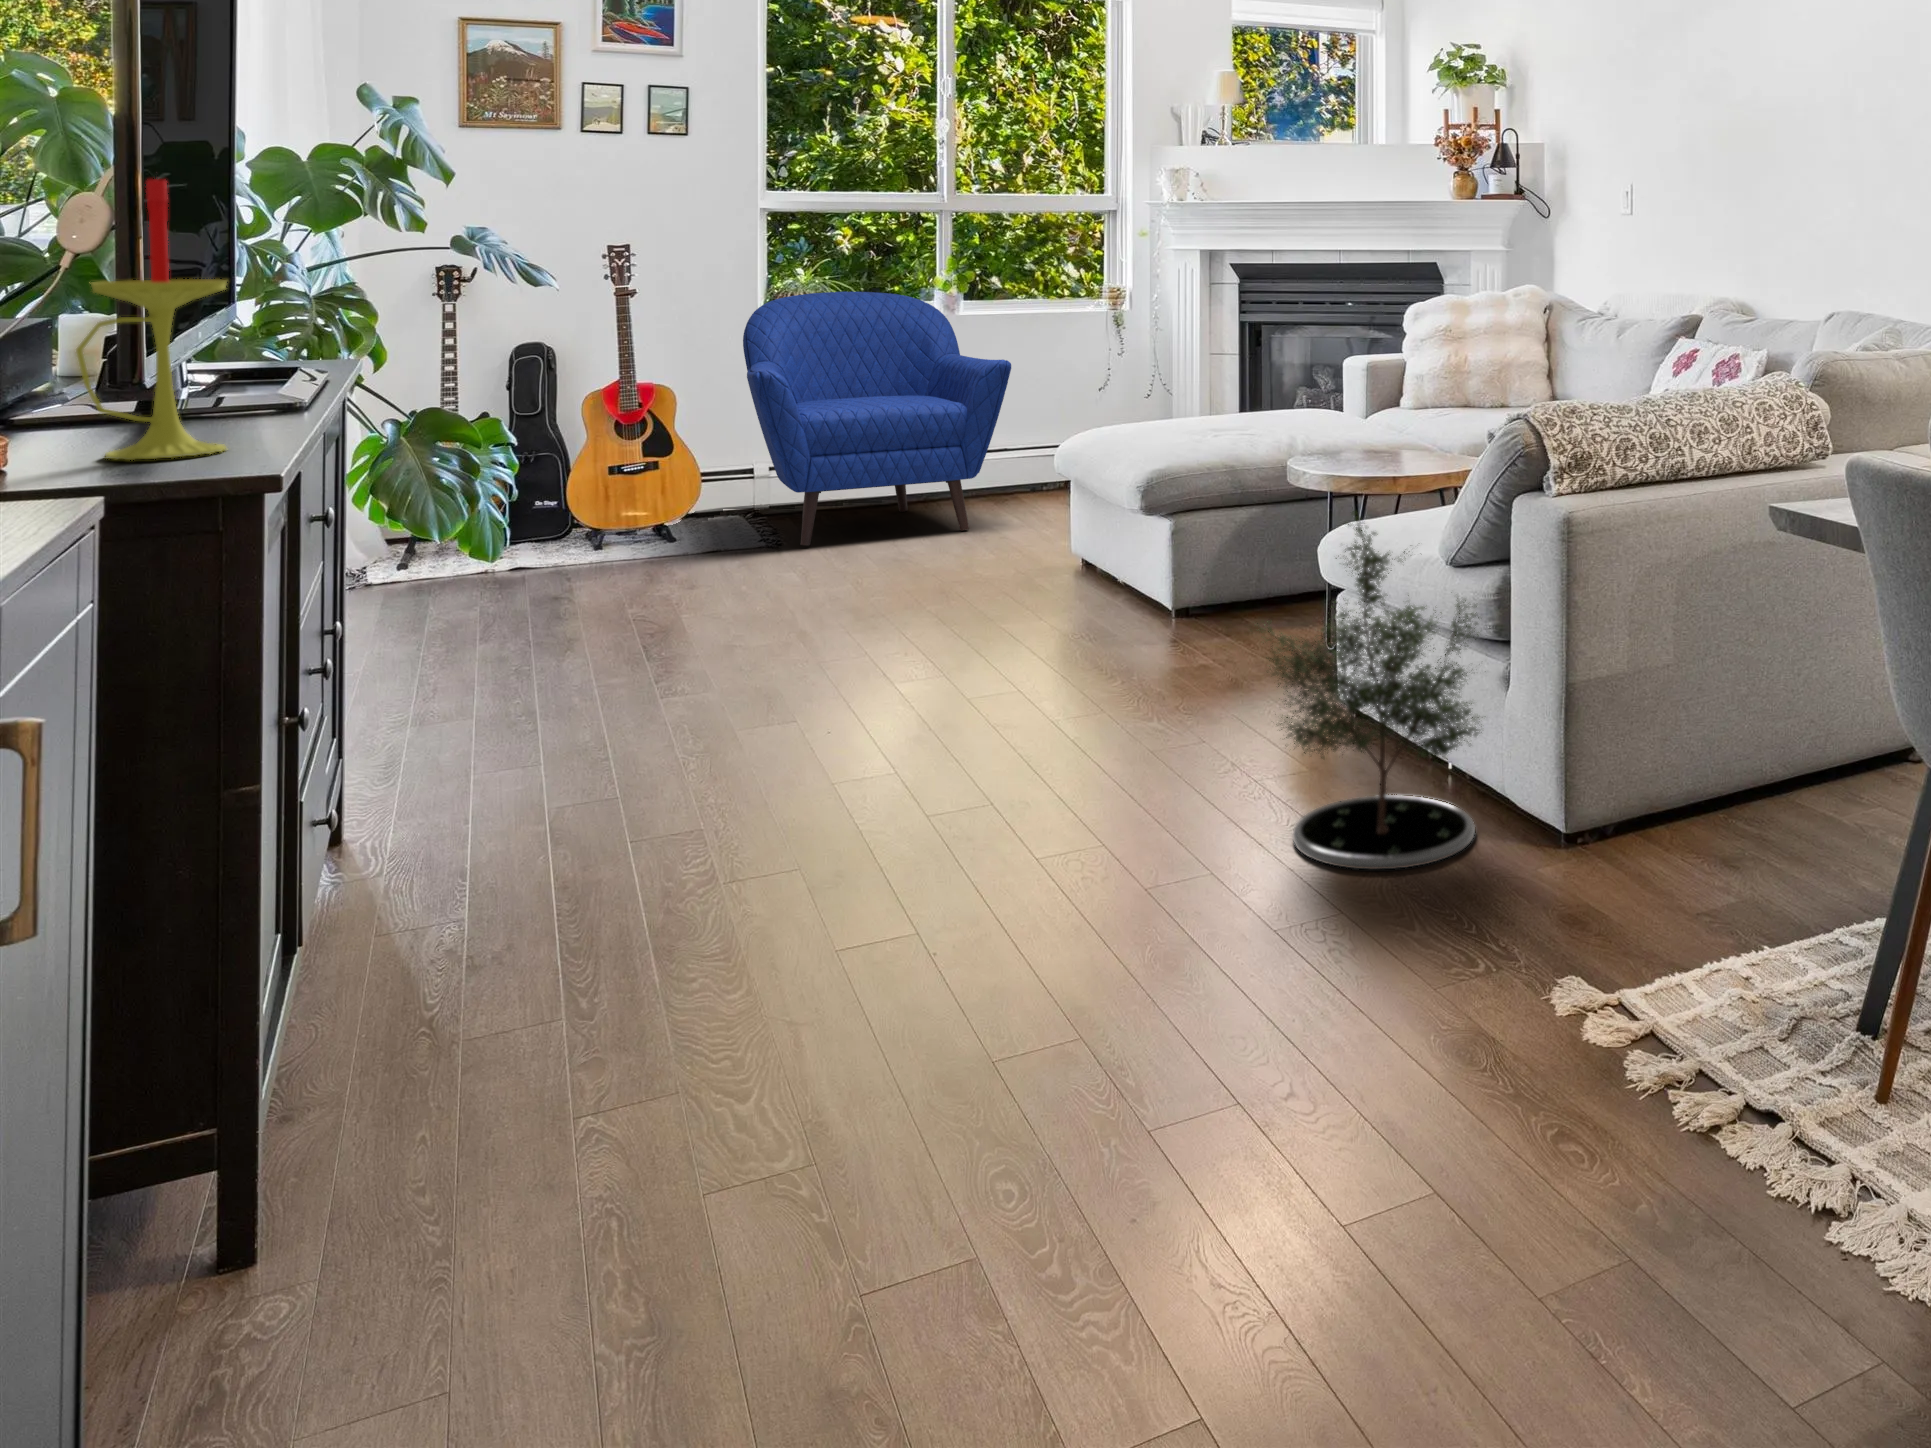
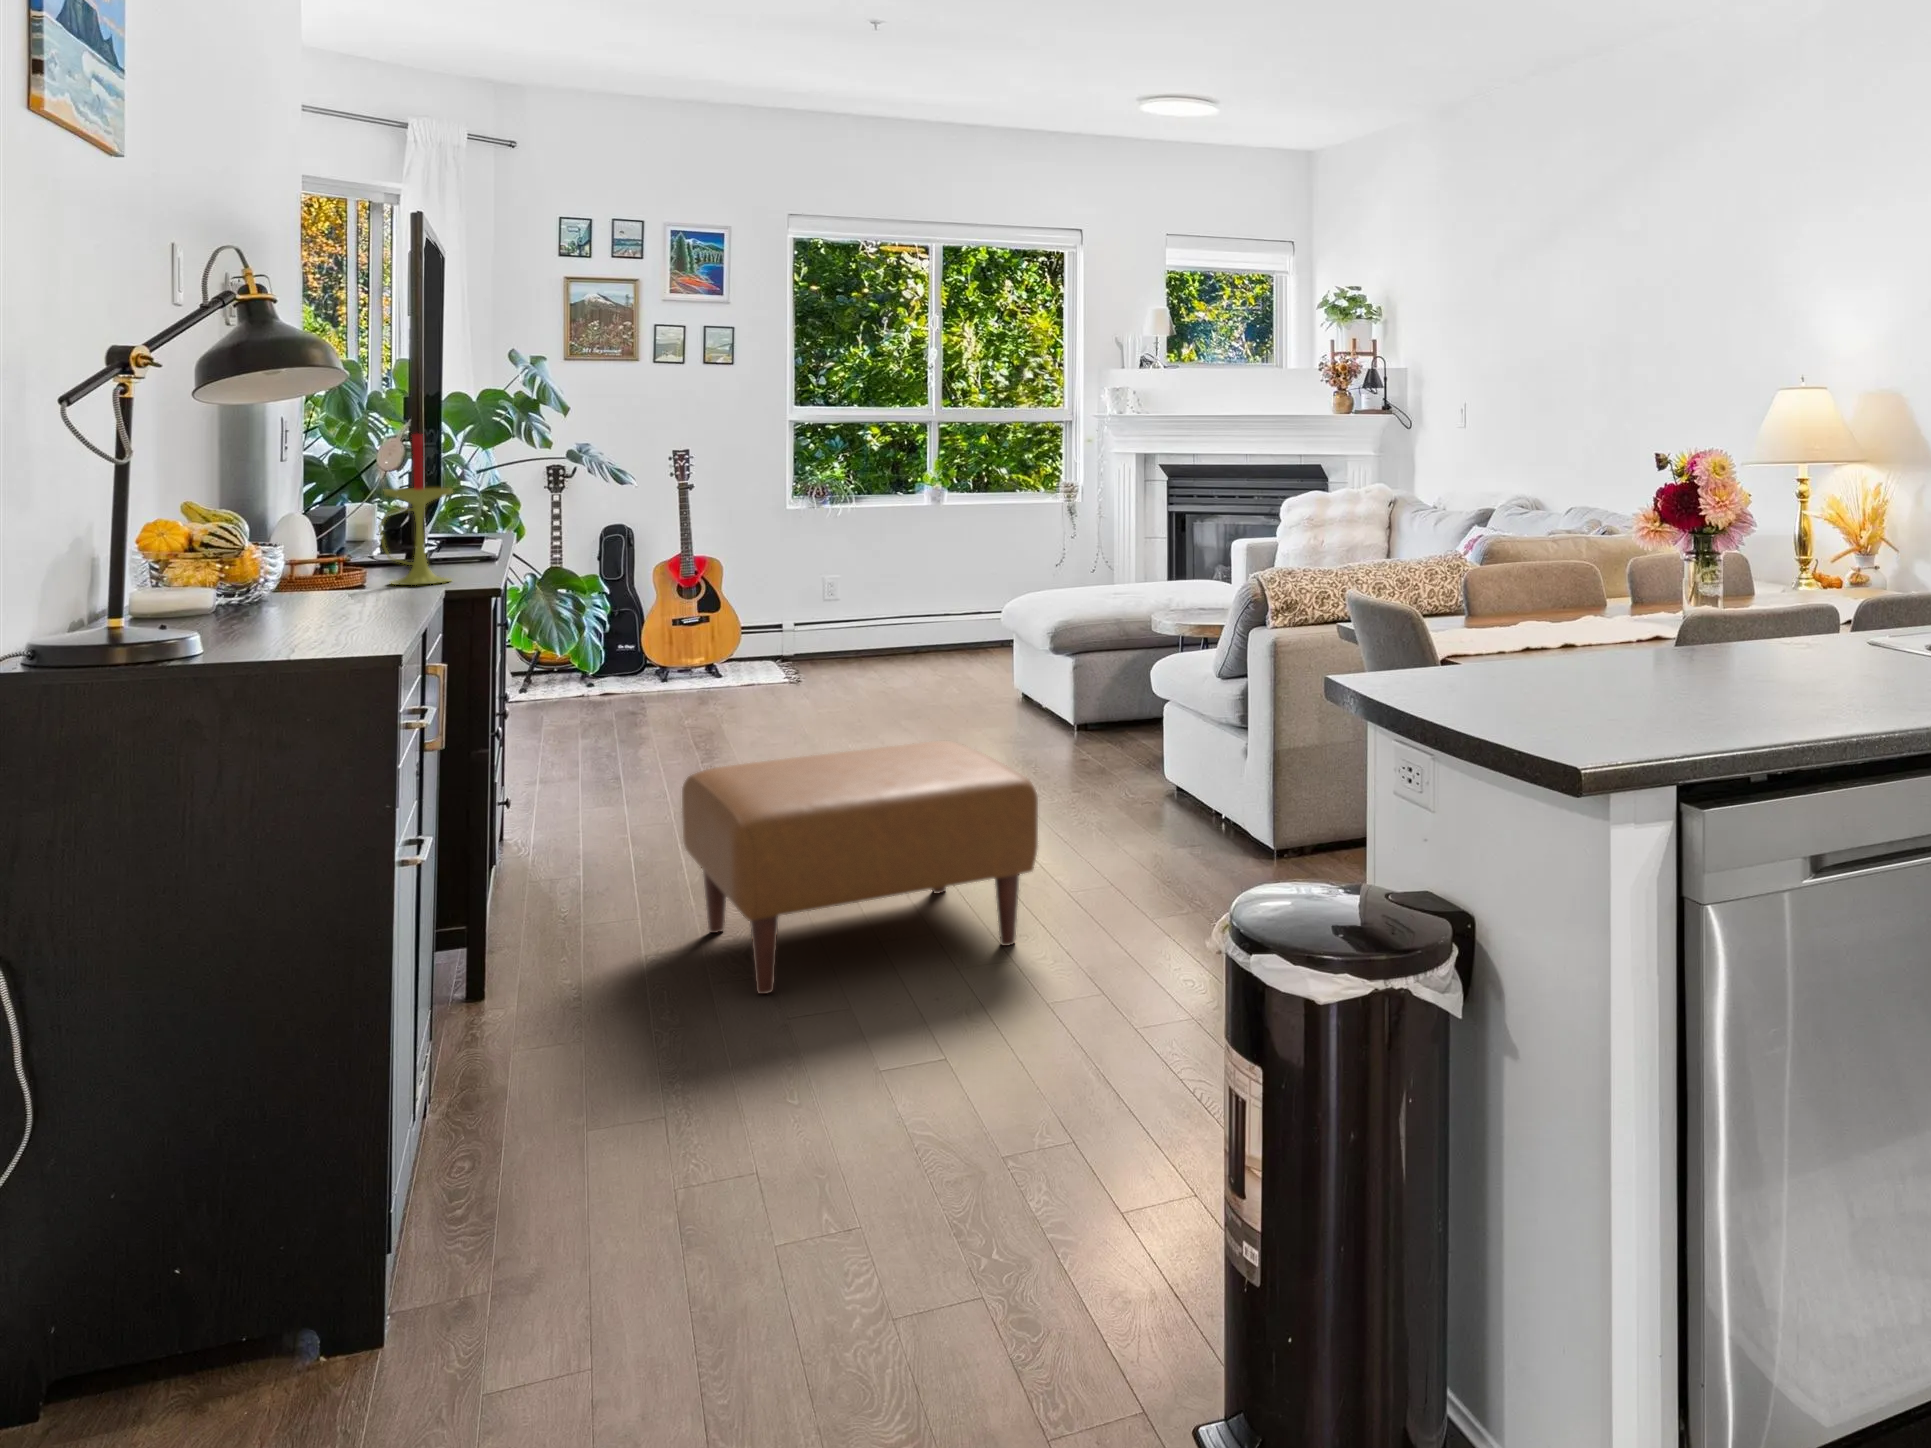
armchair: present [743,292,1011,545] -> none [776,486,980,680]
potted tree: present [1257,511,1479,869] -> none [1074,633,1230,864]
ottoman: none [648,689,1260,1194] -> present [682,741,1038,994]

